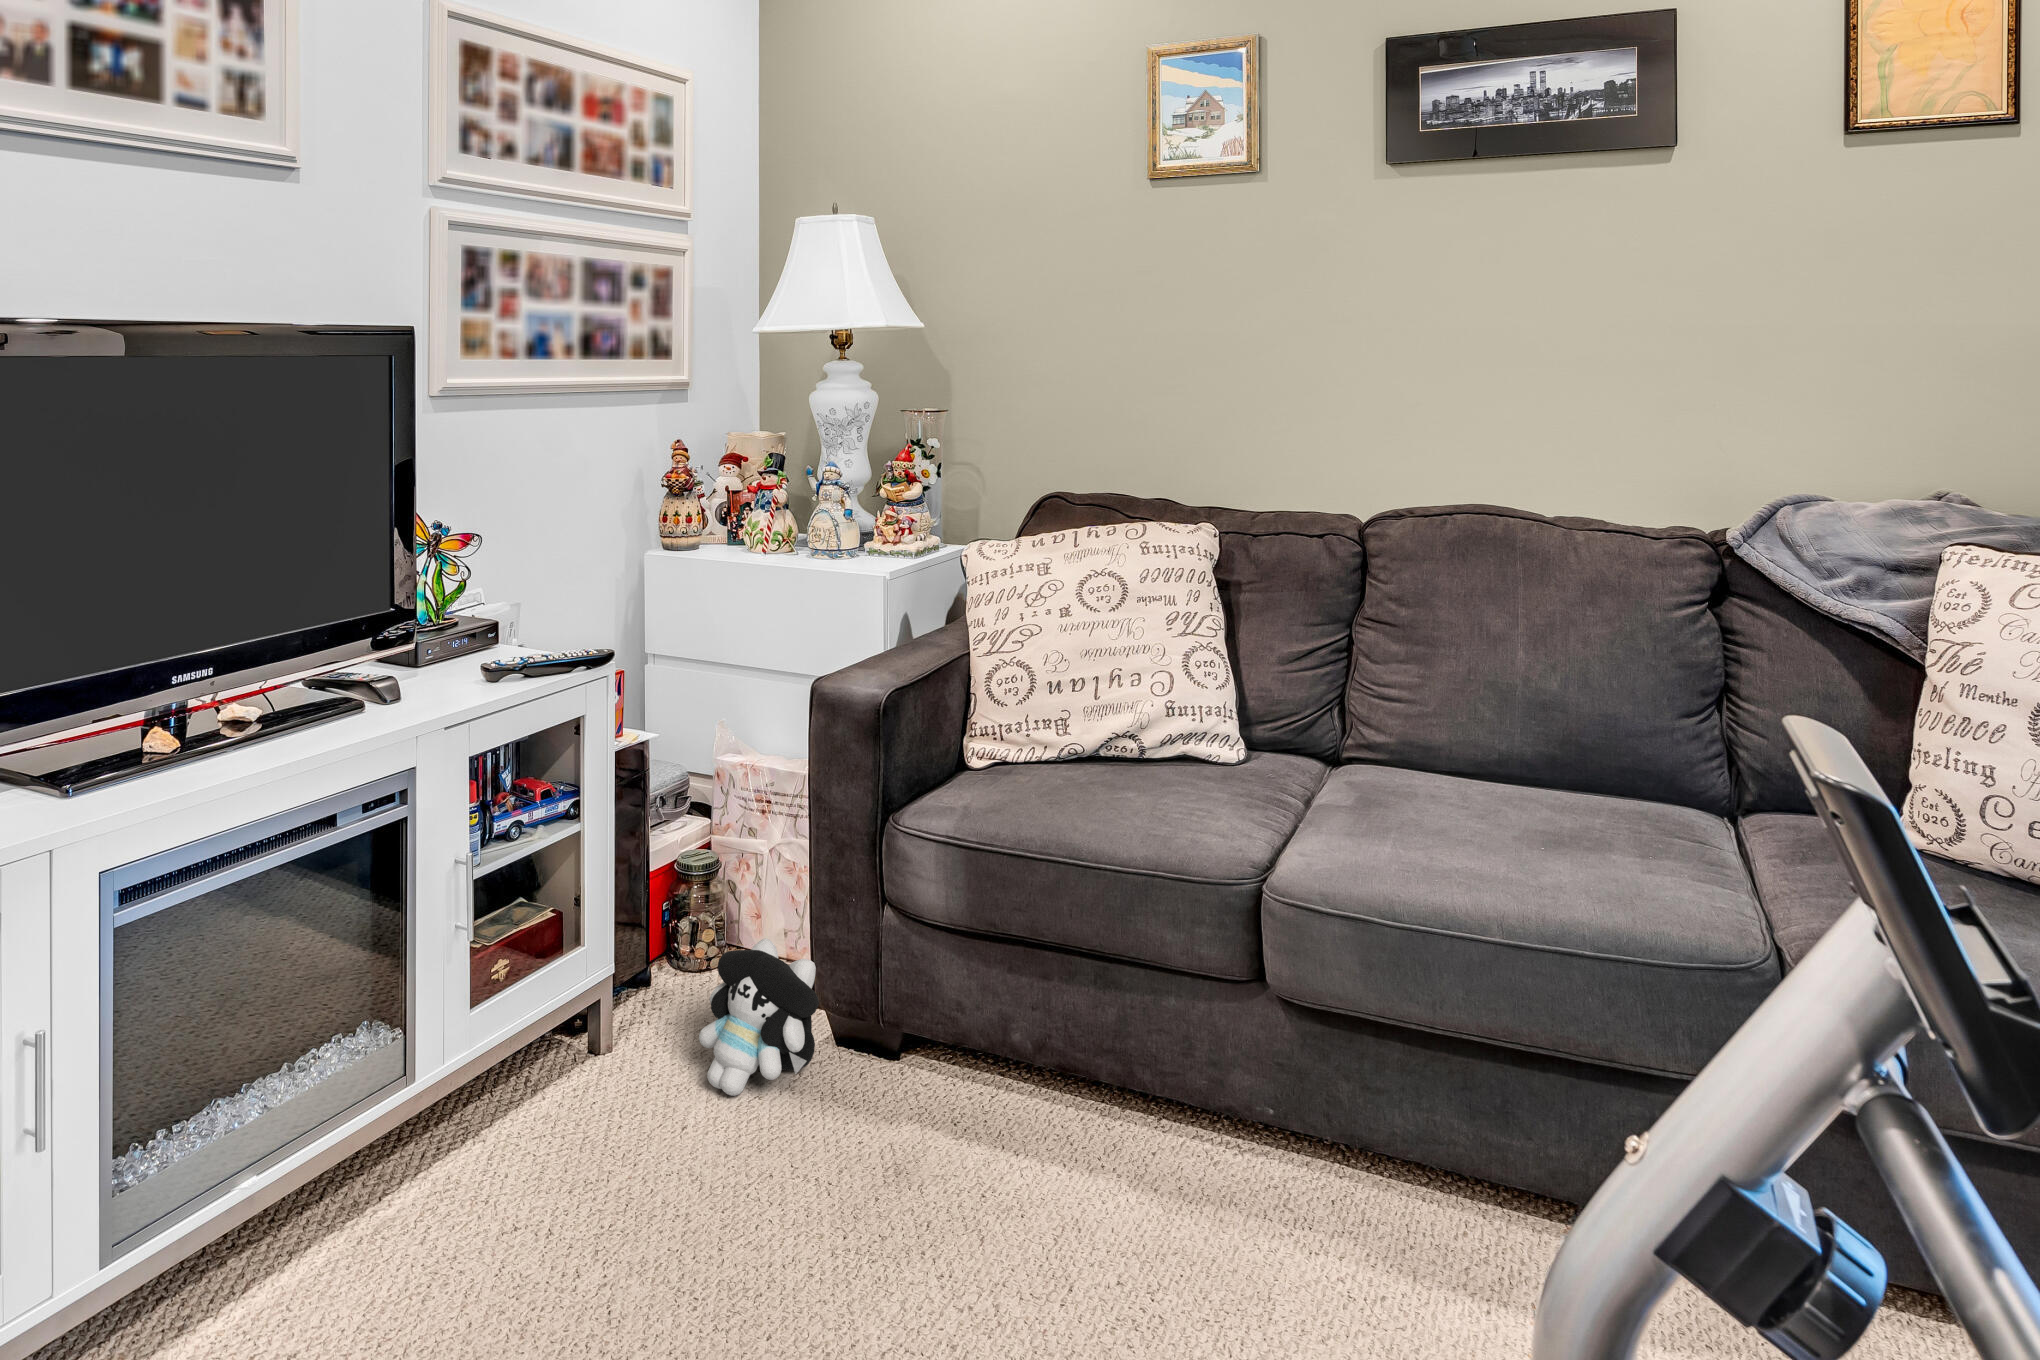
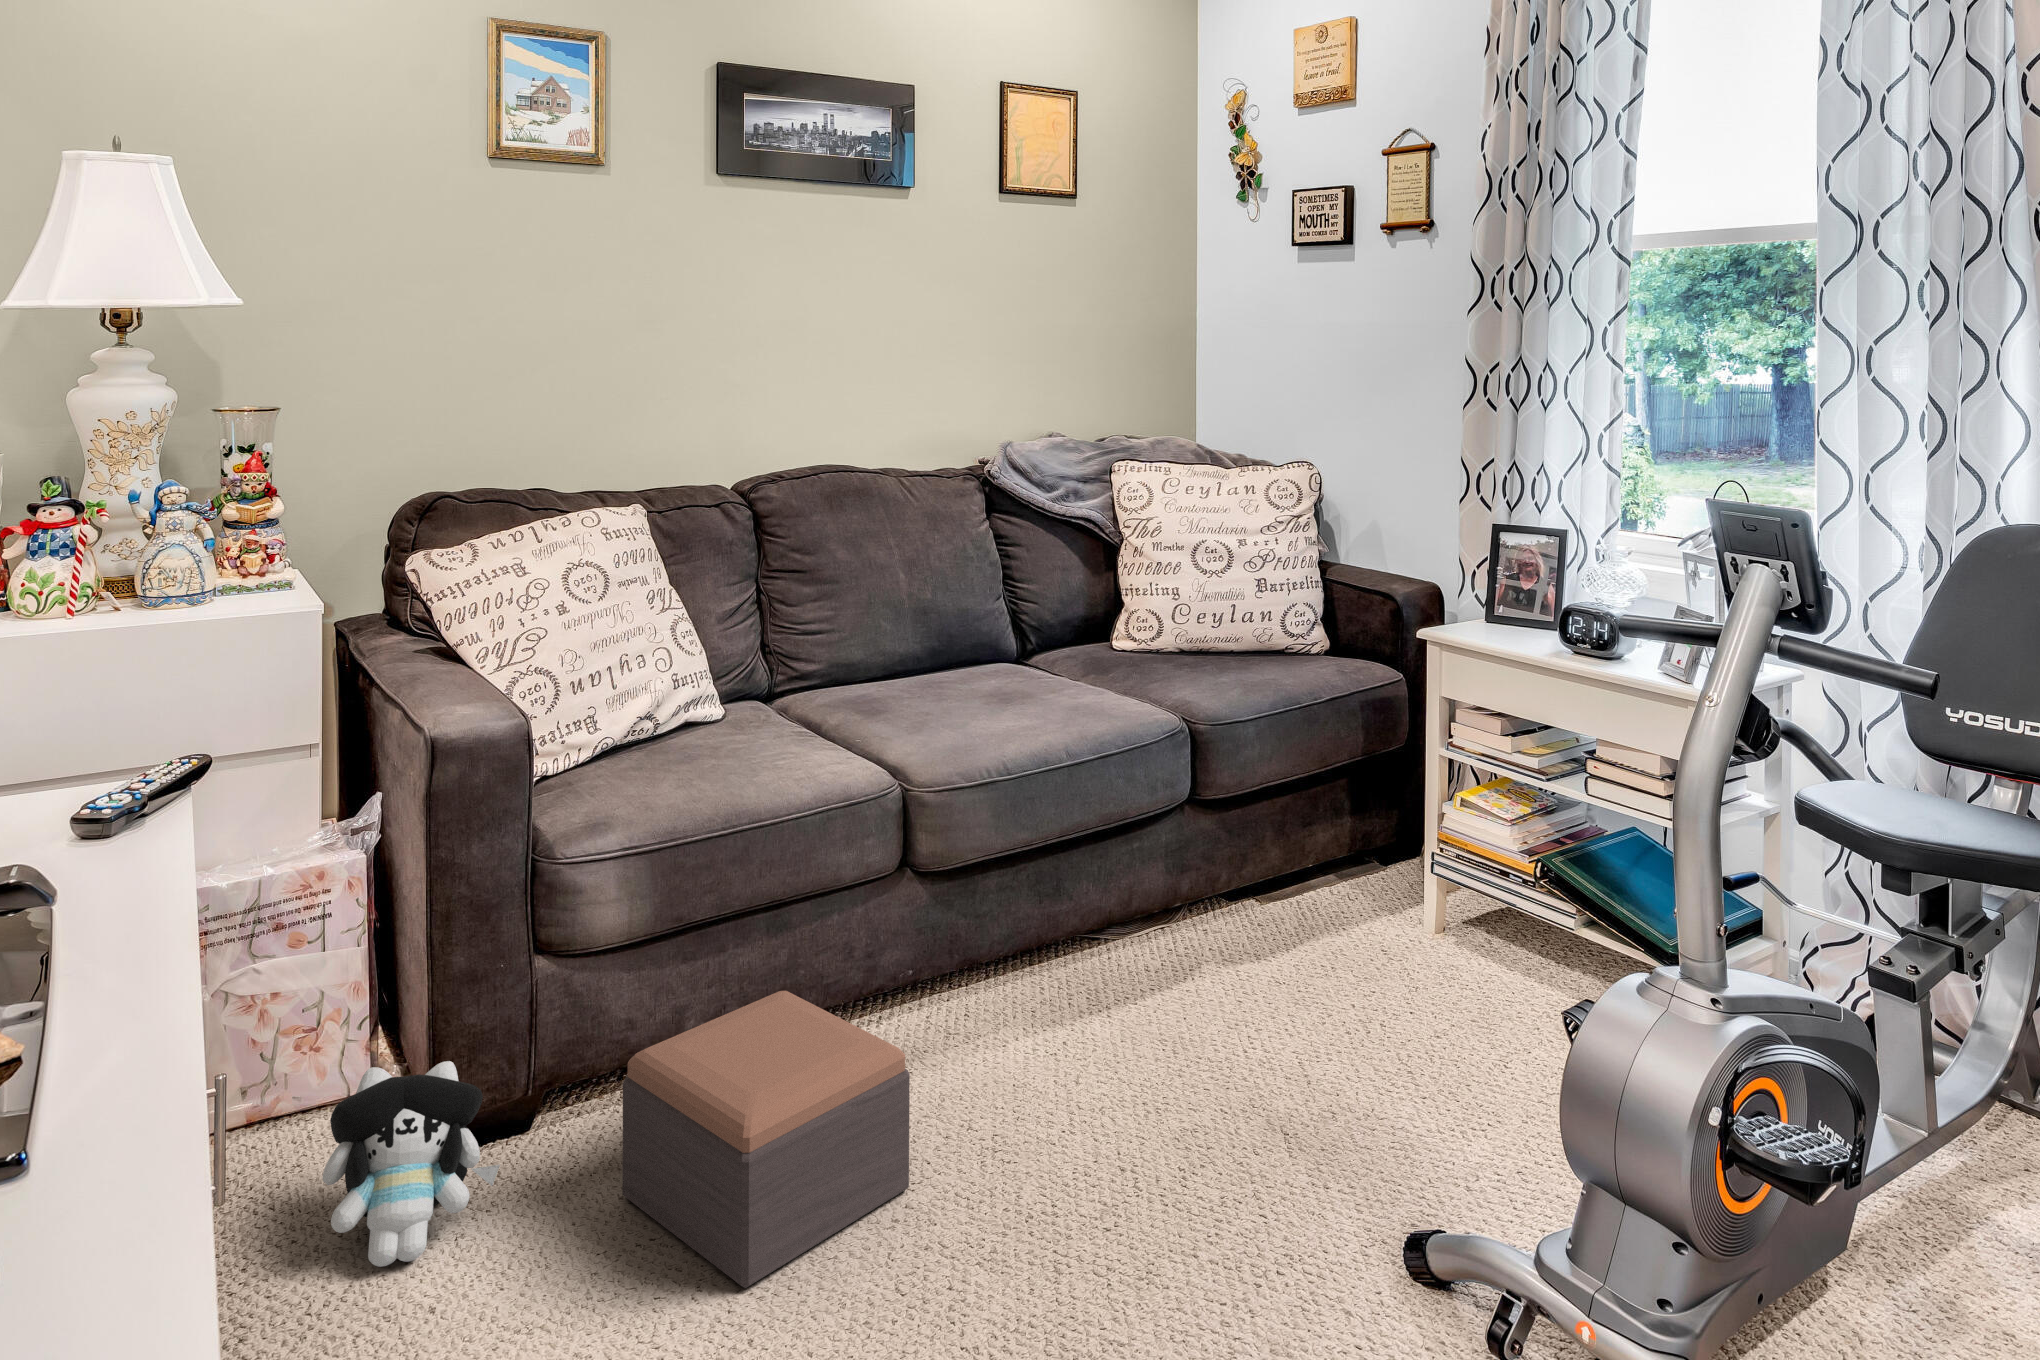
footstool: none [825,1021,1061,1303] -> present [622,991,910,1288]

